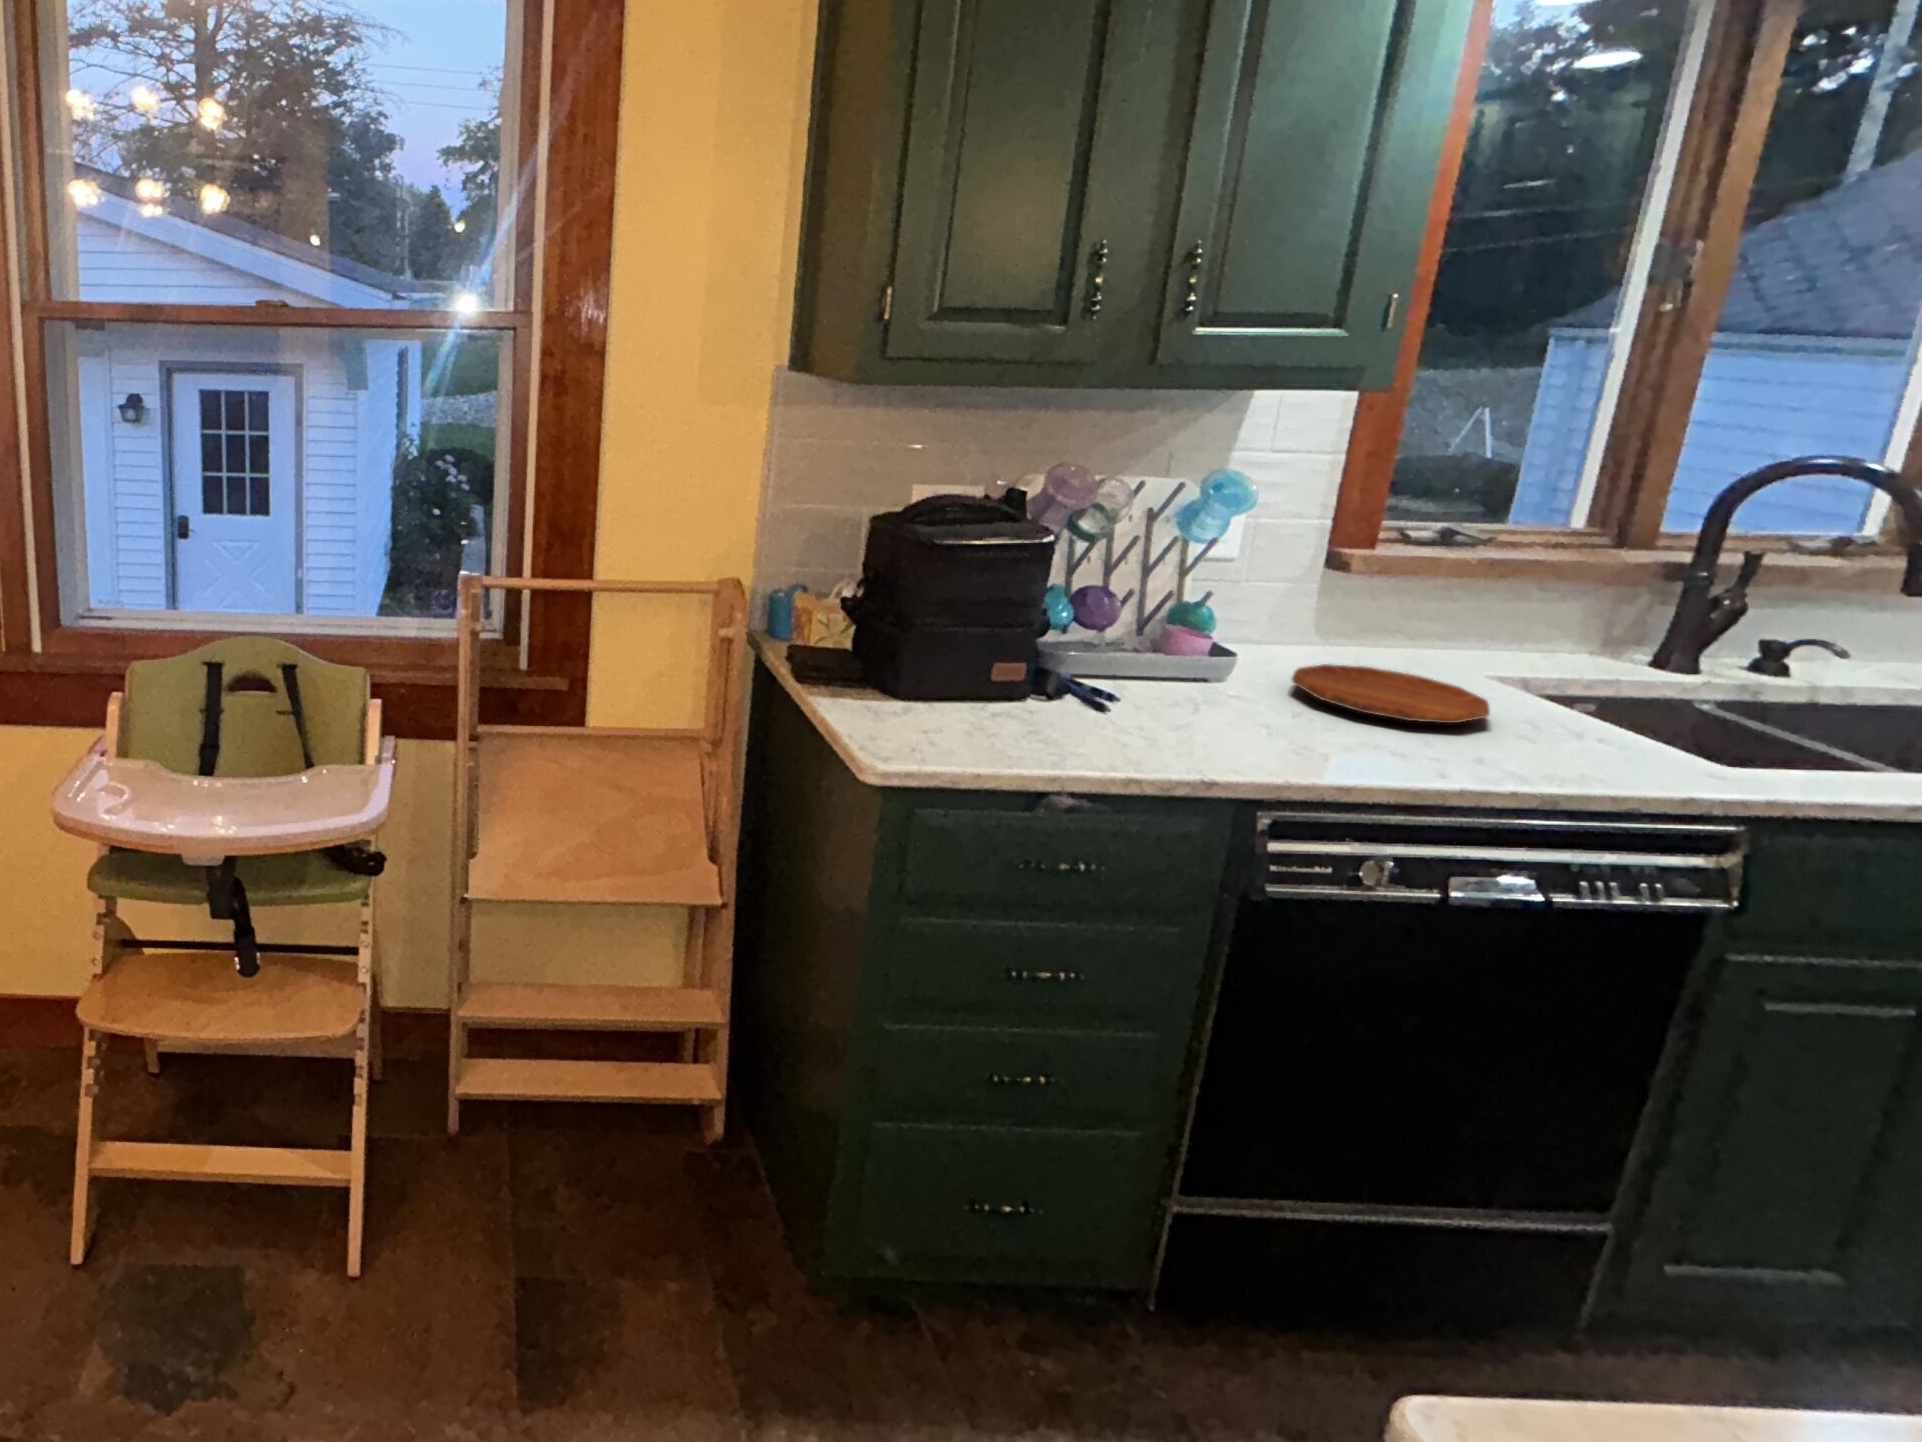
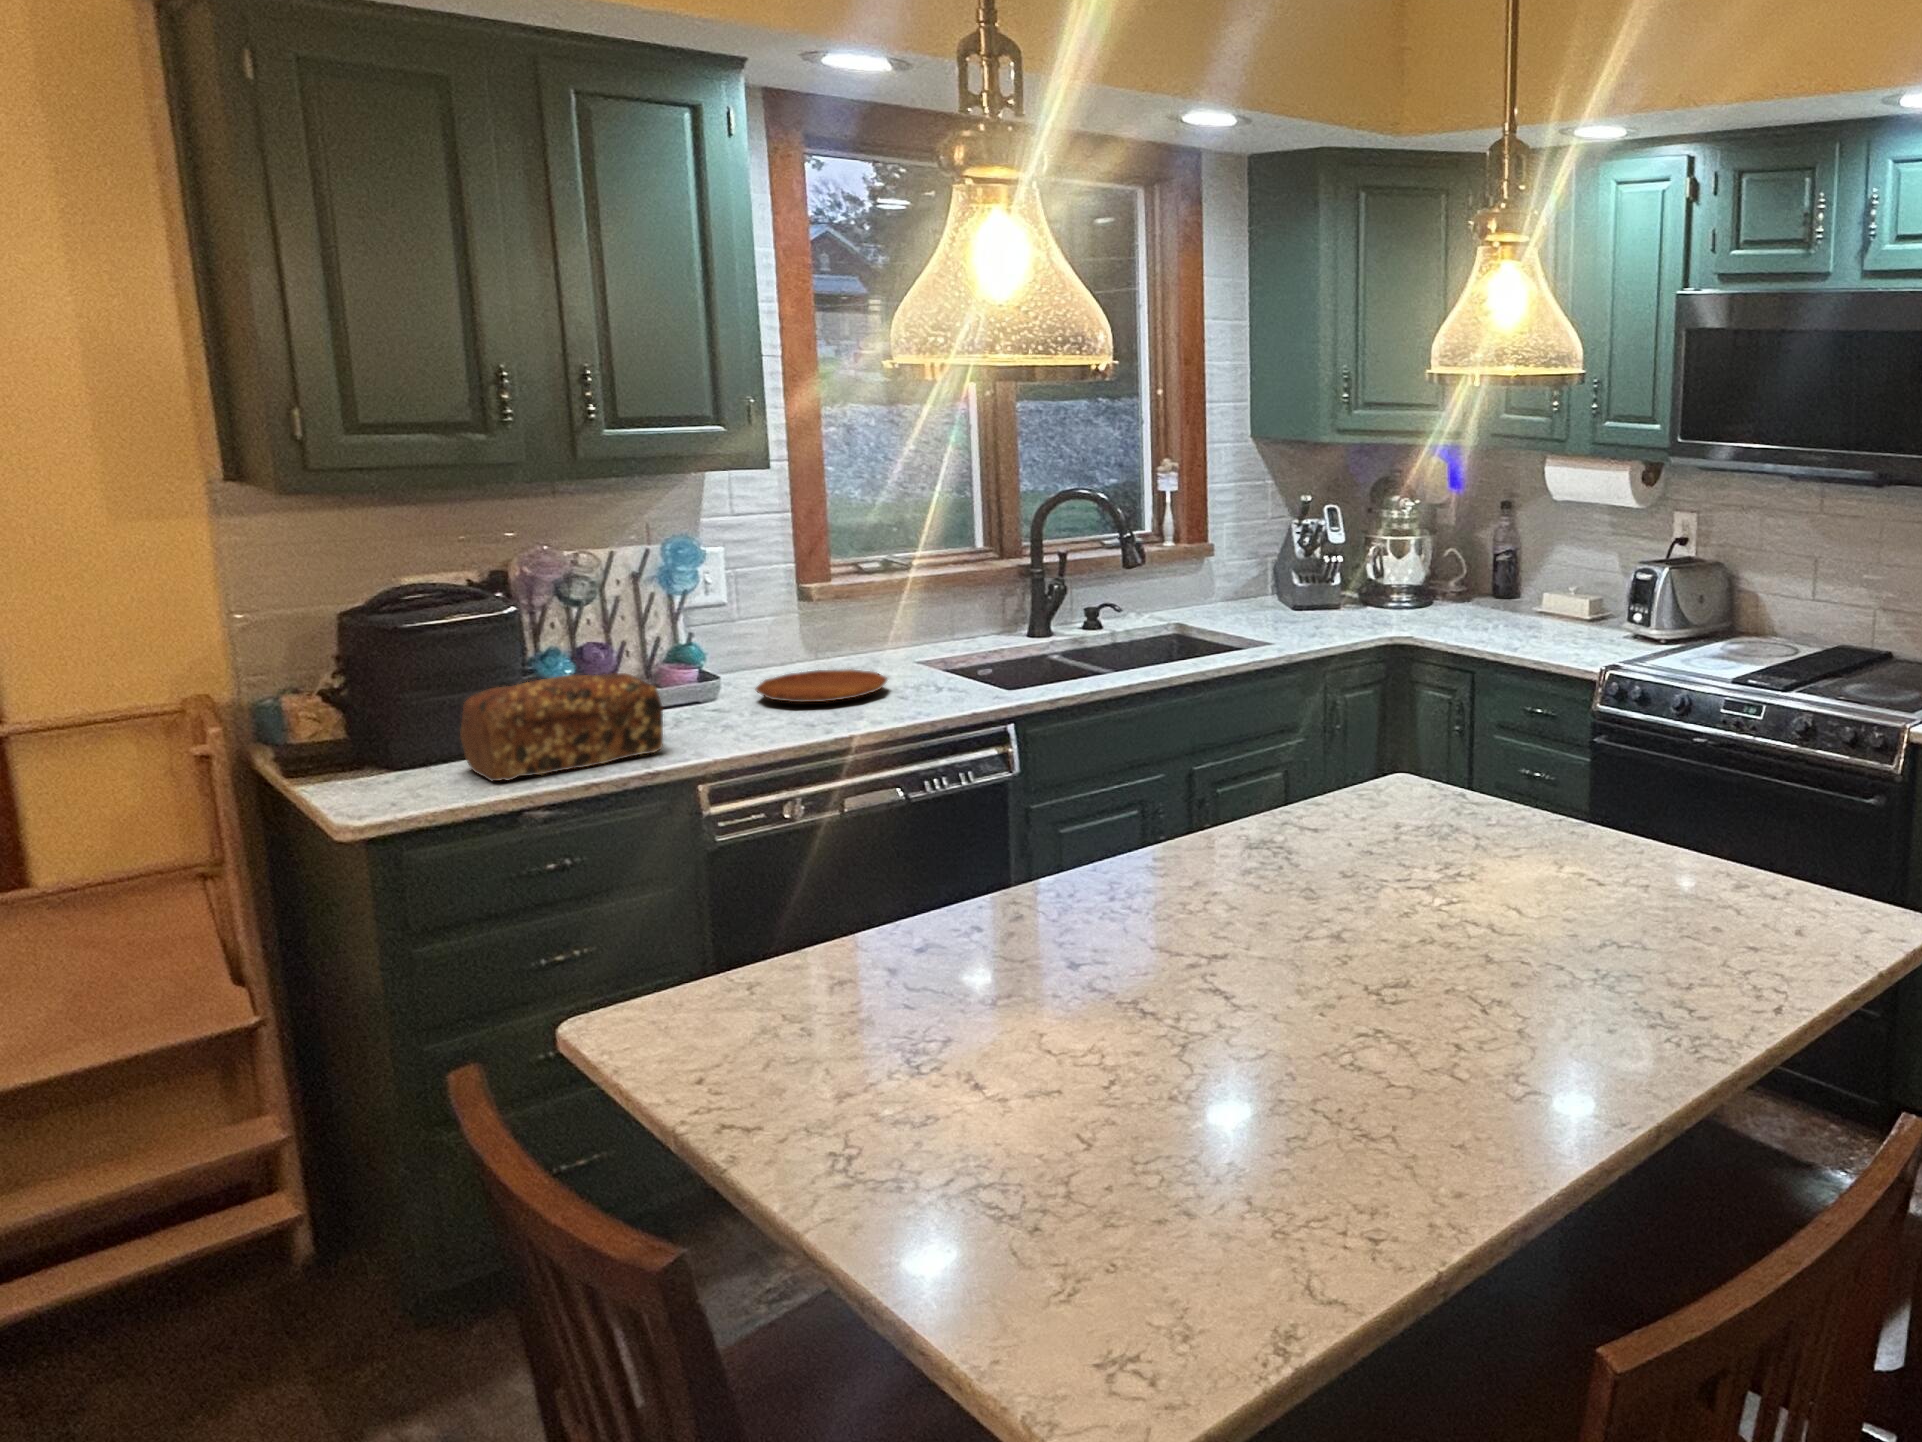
bread loaf: none [980,634,1229,754] -> present [460,673,663,781]

